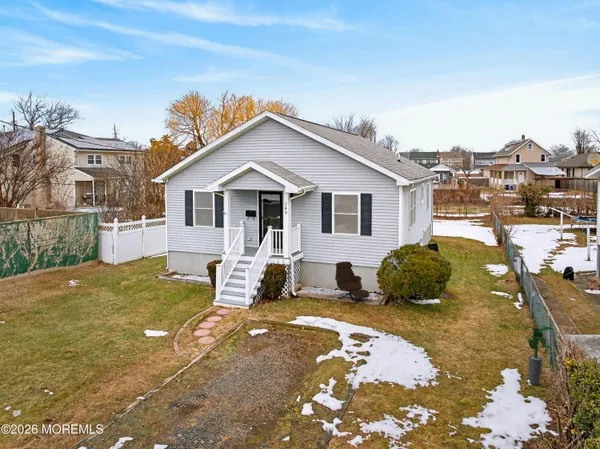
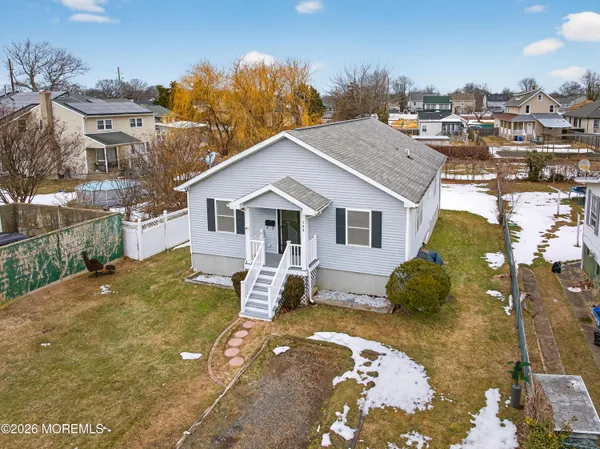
lounge chair: present [335,261,369,303] -> present [82,251,116,278]

